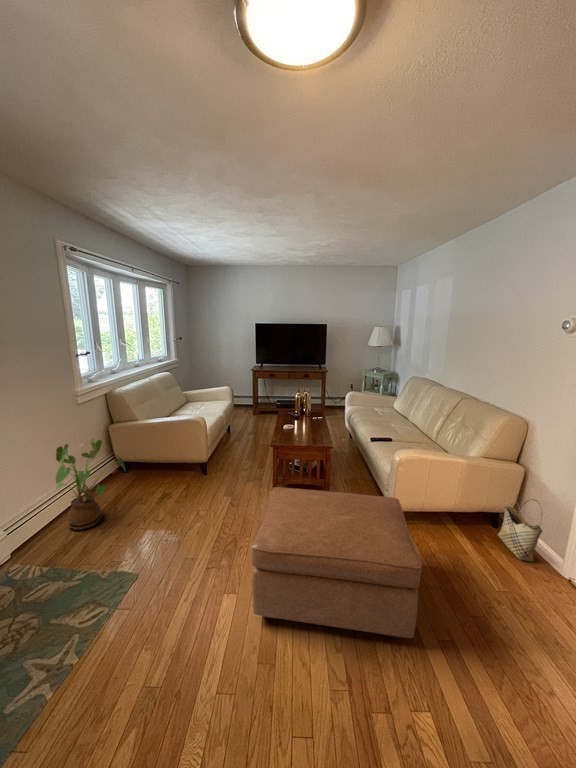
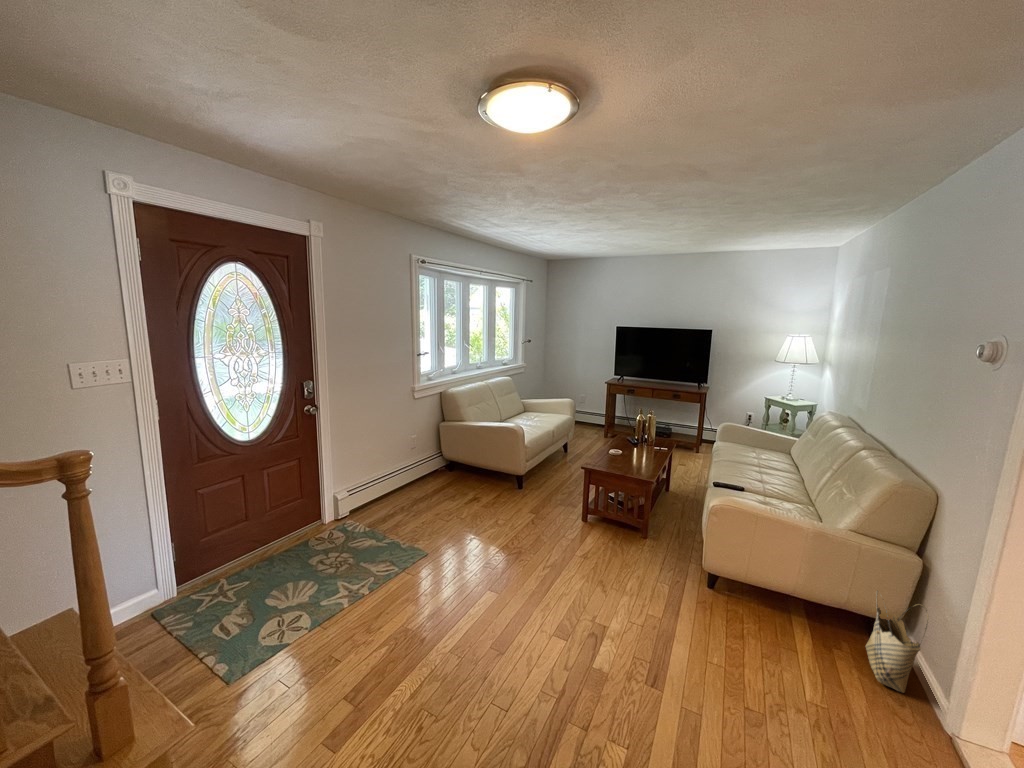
house plant: present [56,438,125,530] -> none [384,430,441,508]
ottoman: present [251,487,422,639] -> none [502,504,689,687]

